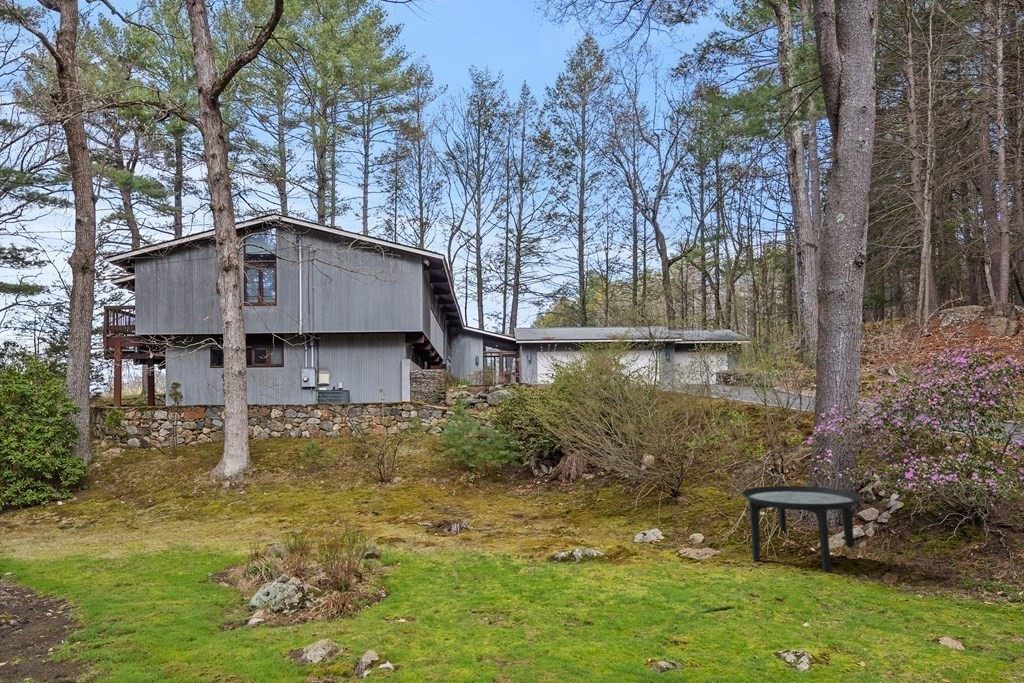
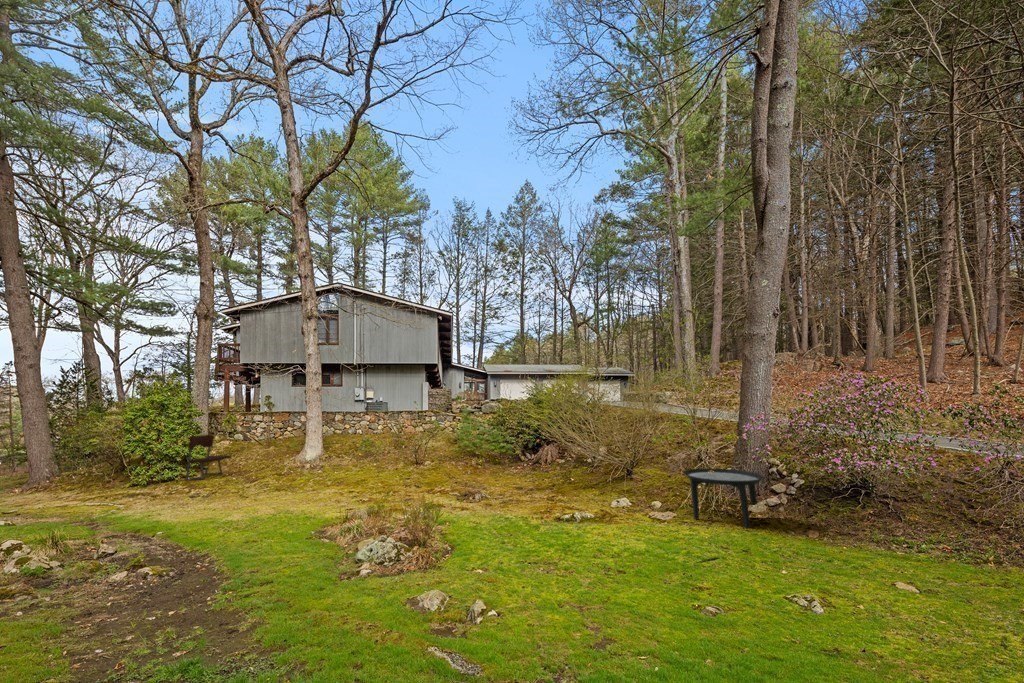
bench: none [59,441,120,504] -> present [185,435,231,480]

